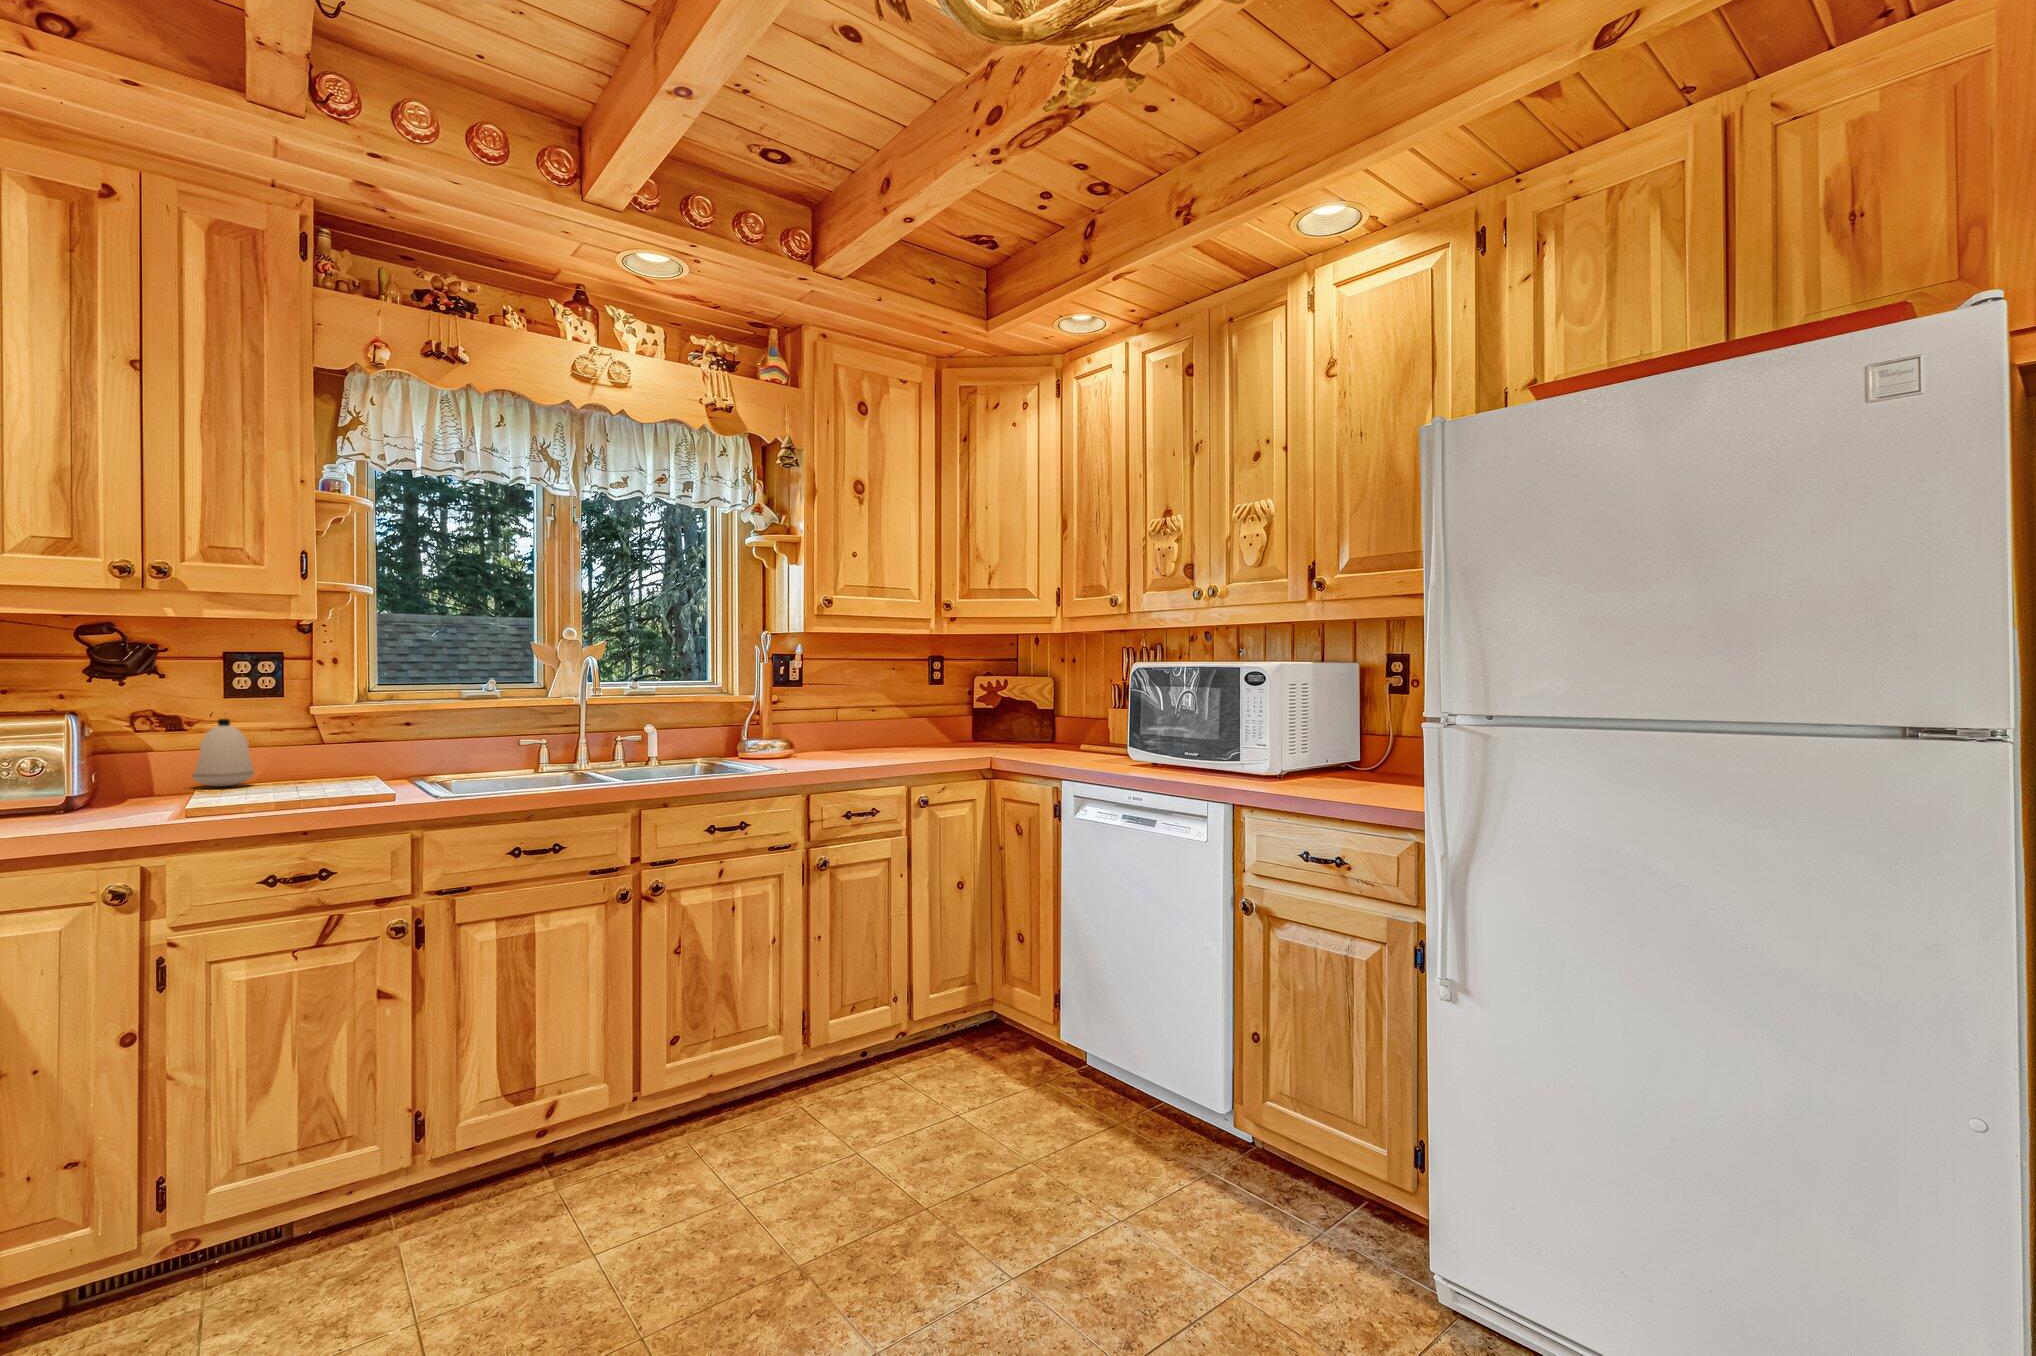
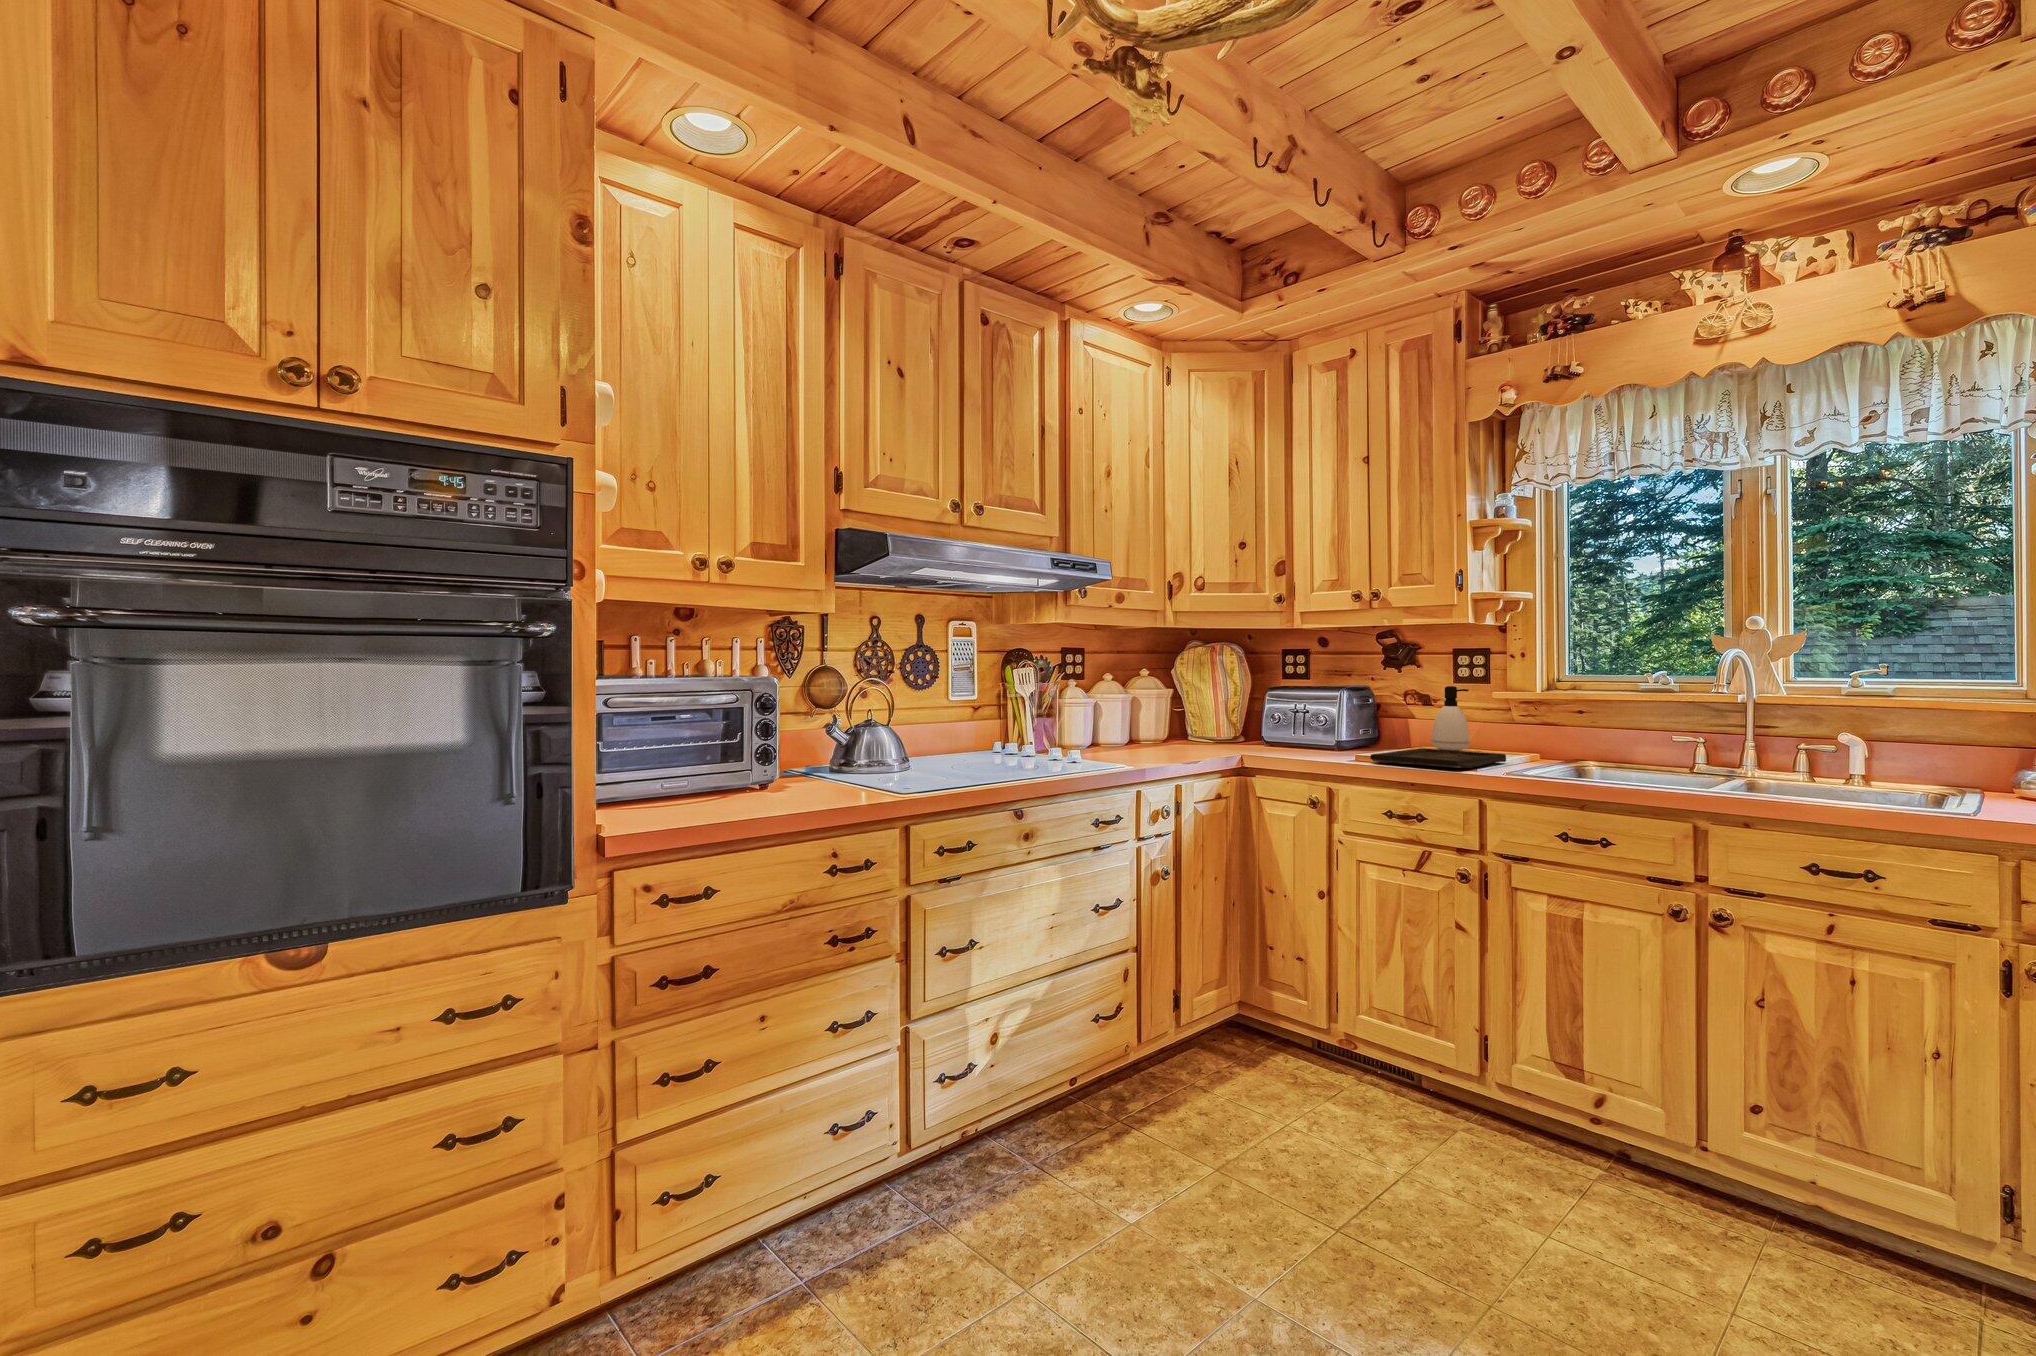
tray: none [214,779,370,813] -> present [1370,748,1506,768]

